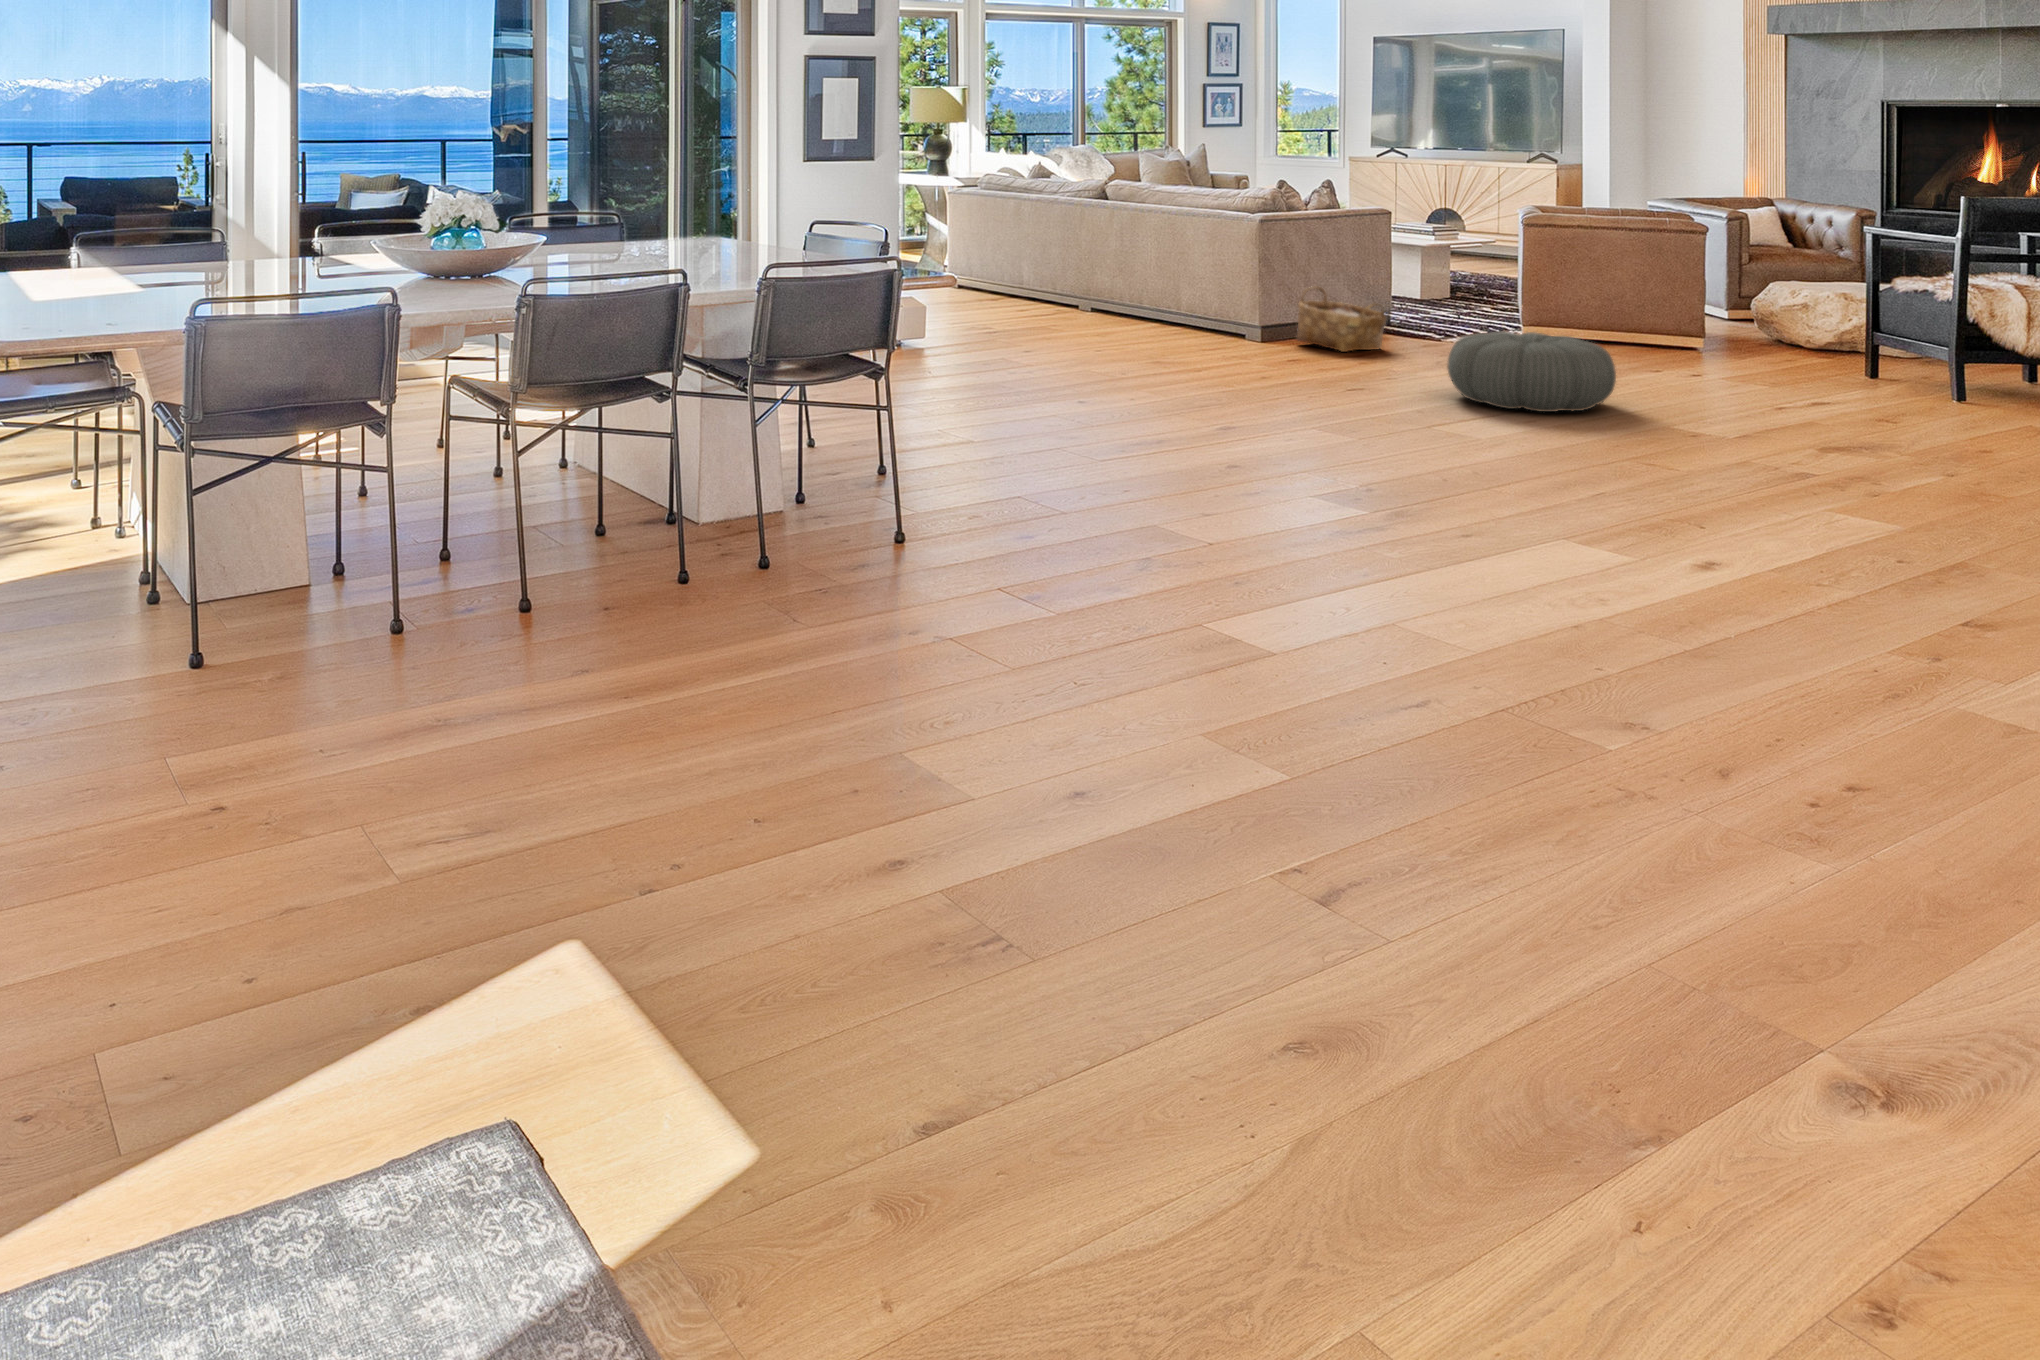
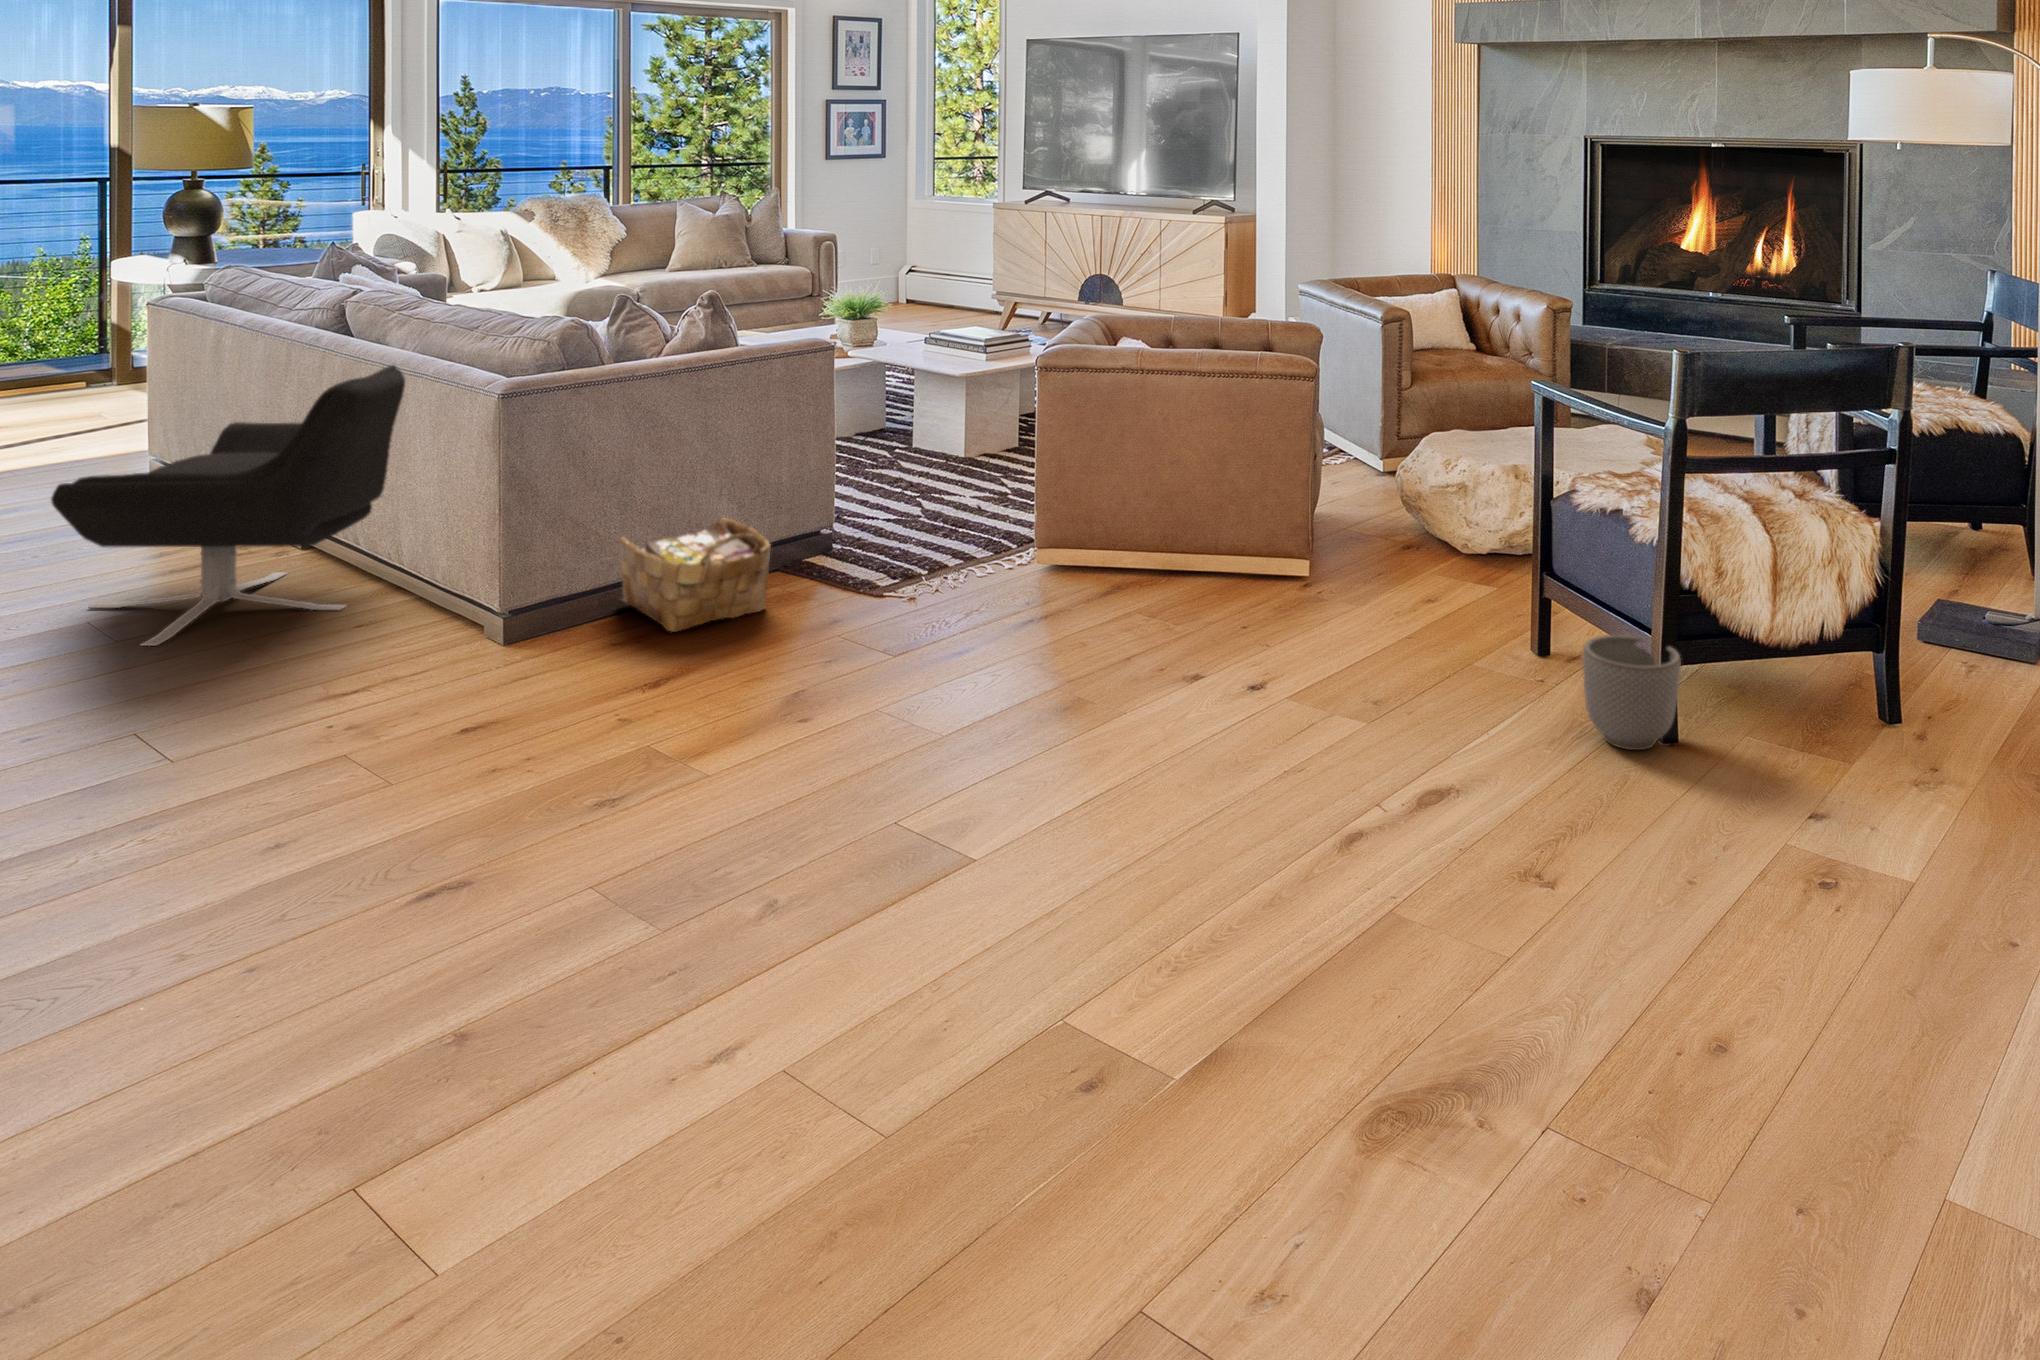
lounge chair: none [1026,214,1187,343] -> present [51,365,405,646]
pouf: present [1448,331,1616,412] -> none [663,672,1024,927]
planter: none [1903,352,1965,405] -> present [1583,635,1681,750]

